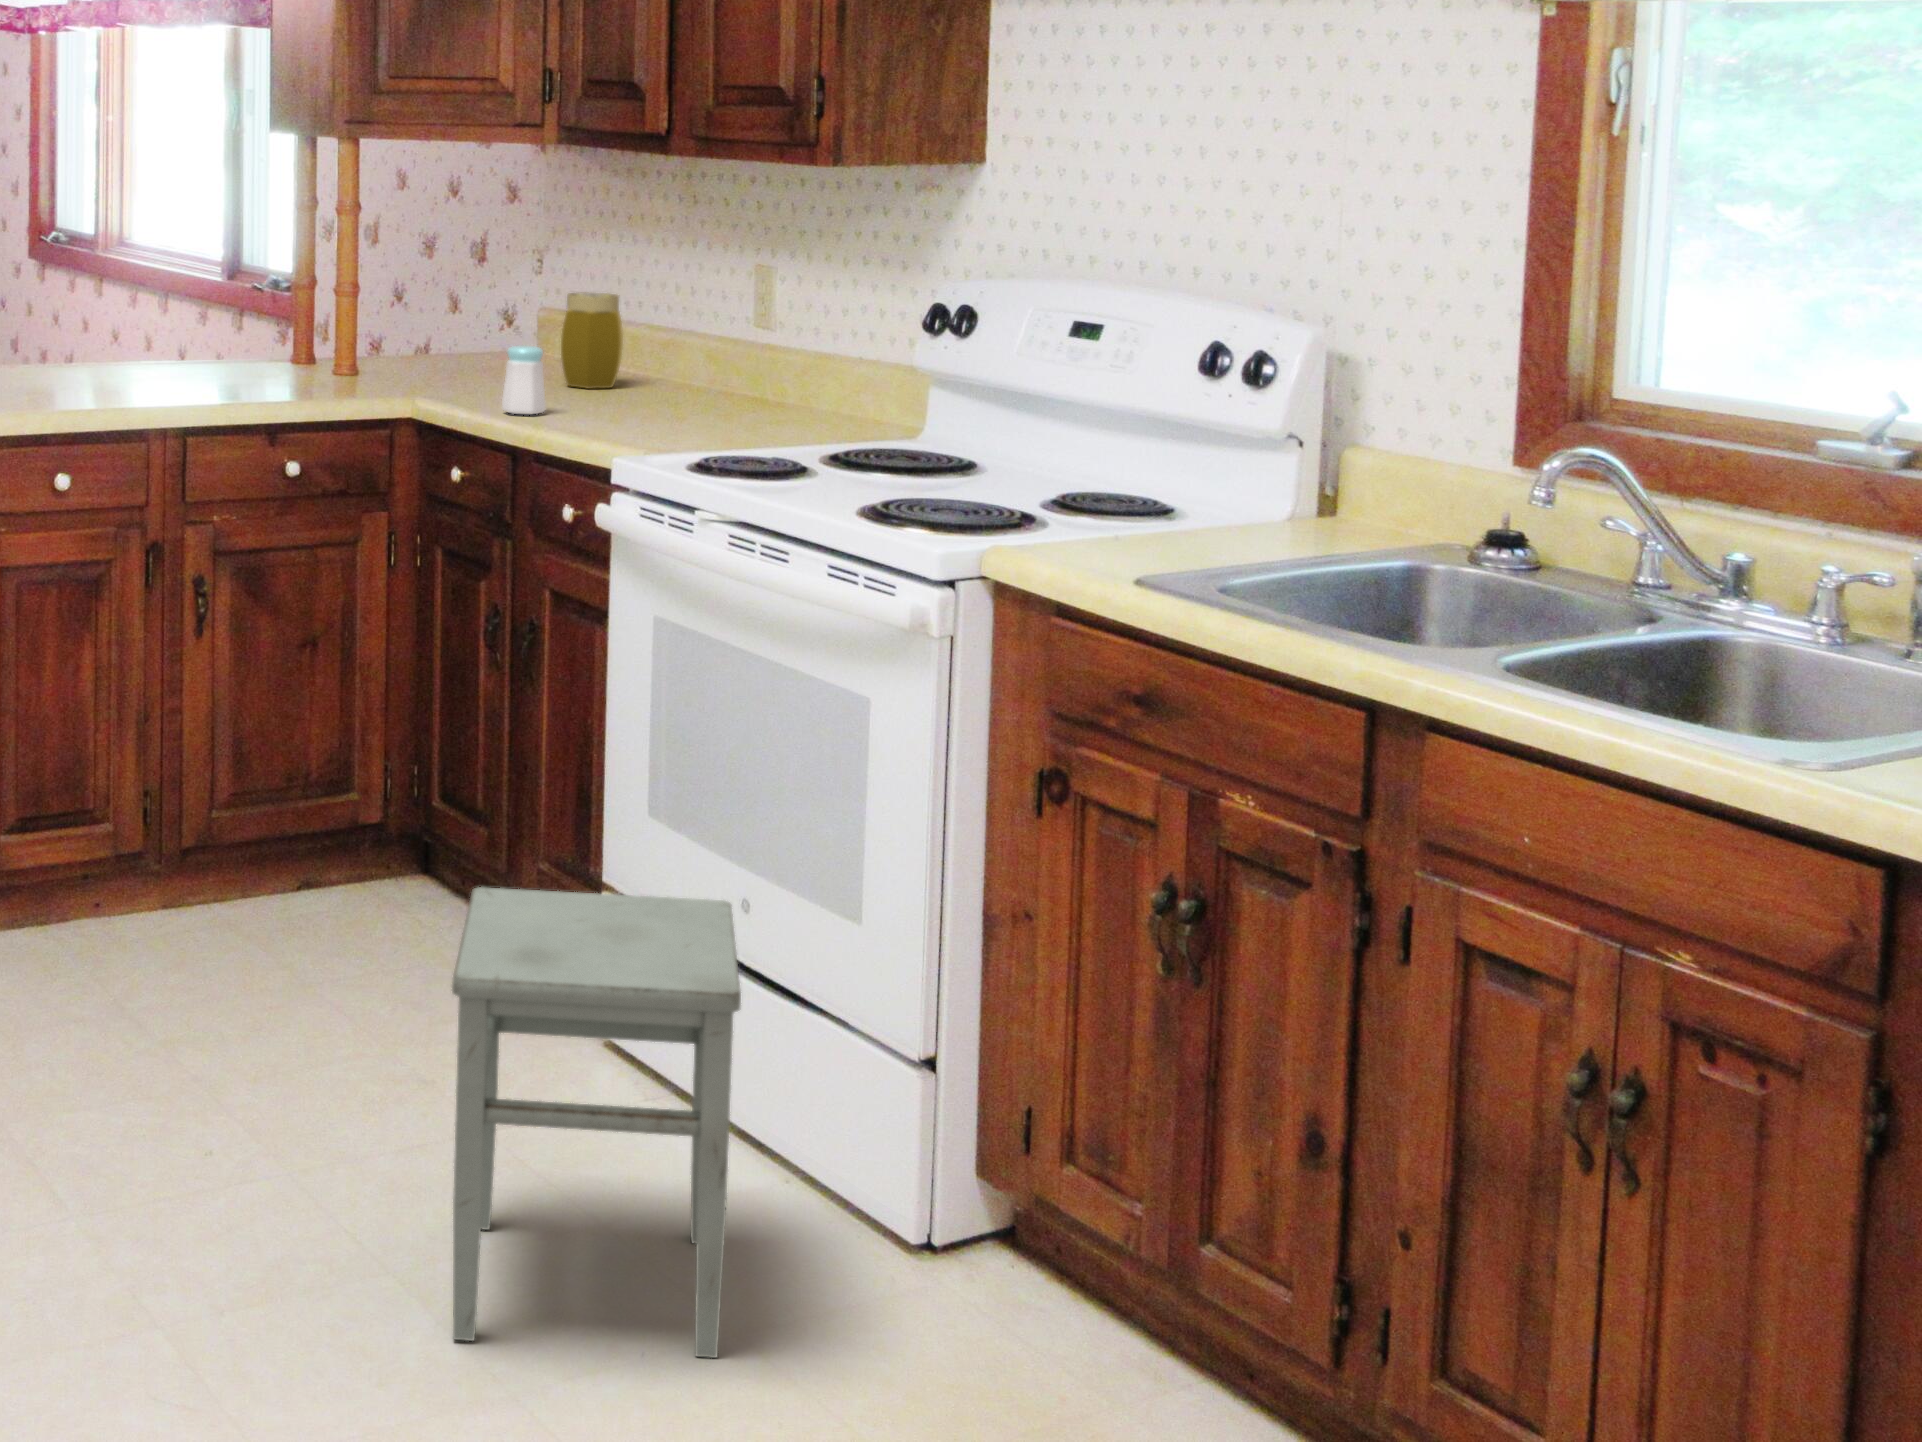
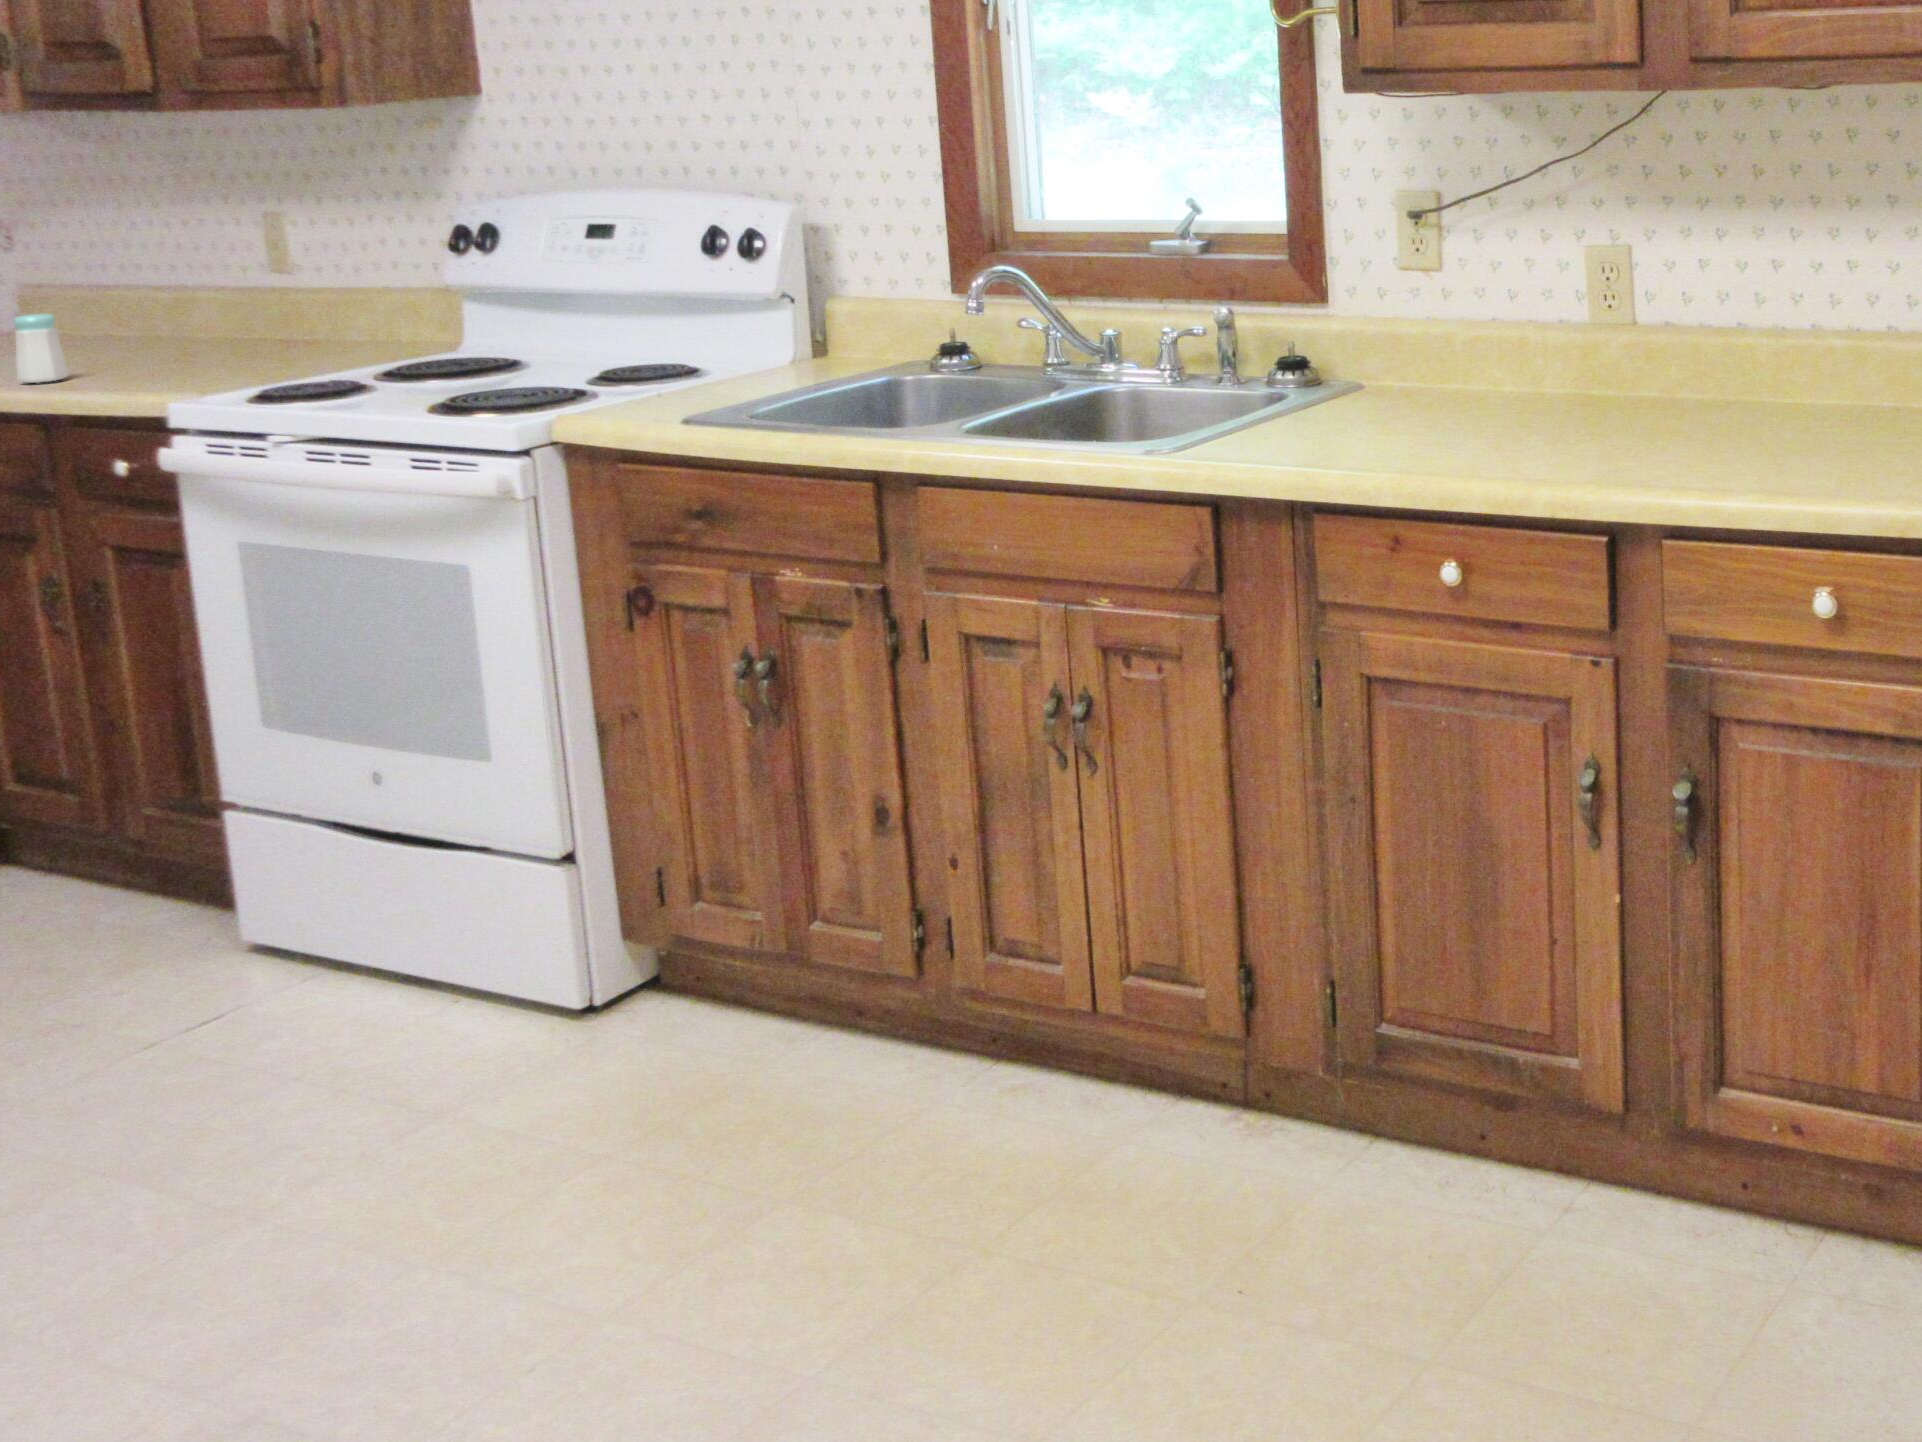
jar: present [561,292,623,389] -> none [65,257,137,354]
stool: present [452,887,741,1358] -> none [100,765,424,1201]

